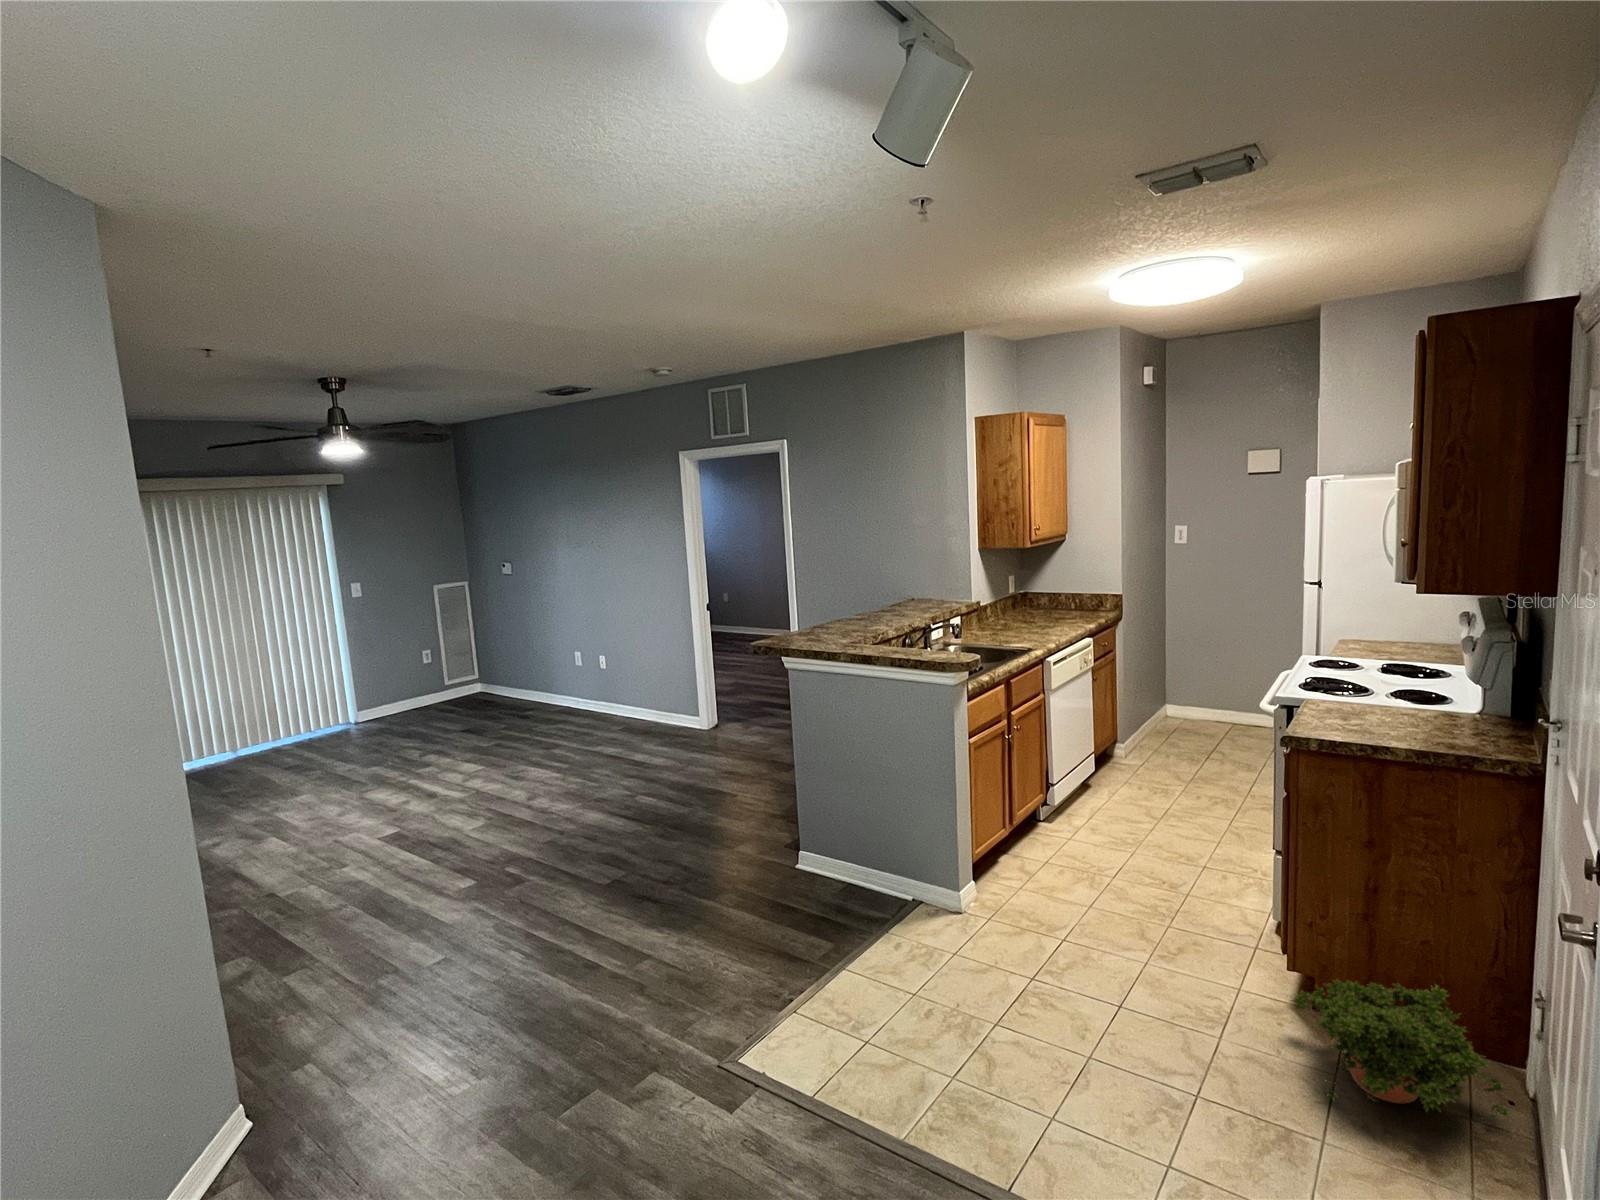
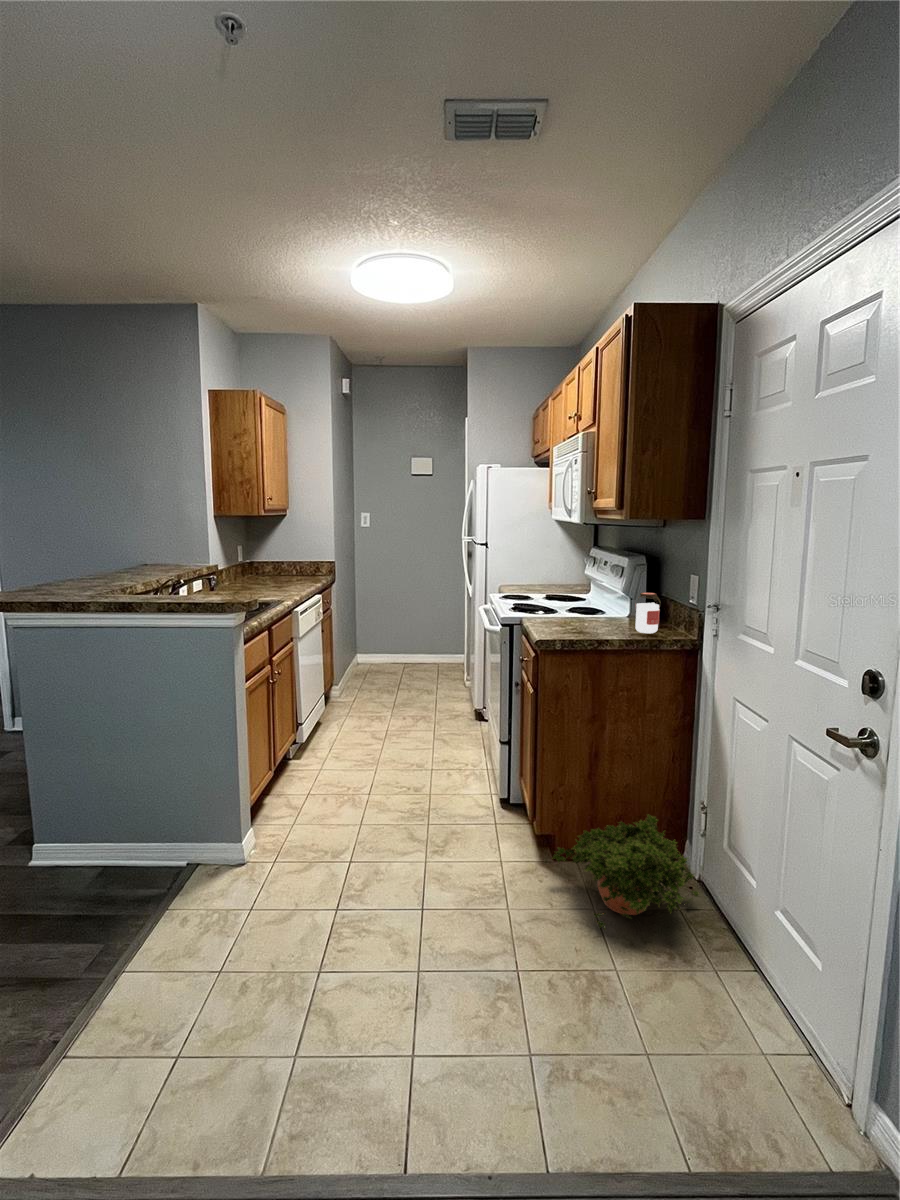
jar: none [1448,687,1492,745] -> present [636,593,661,633]

